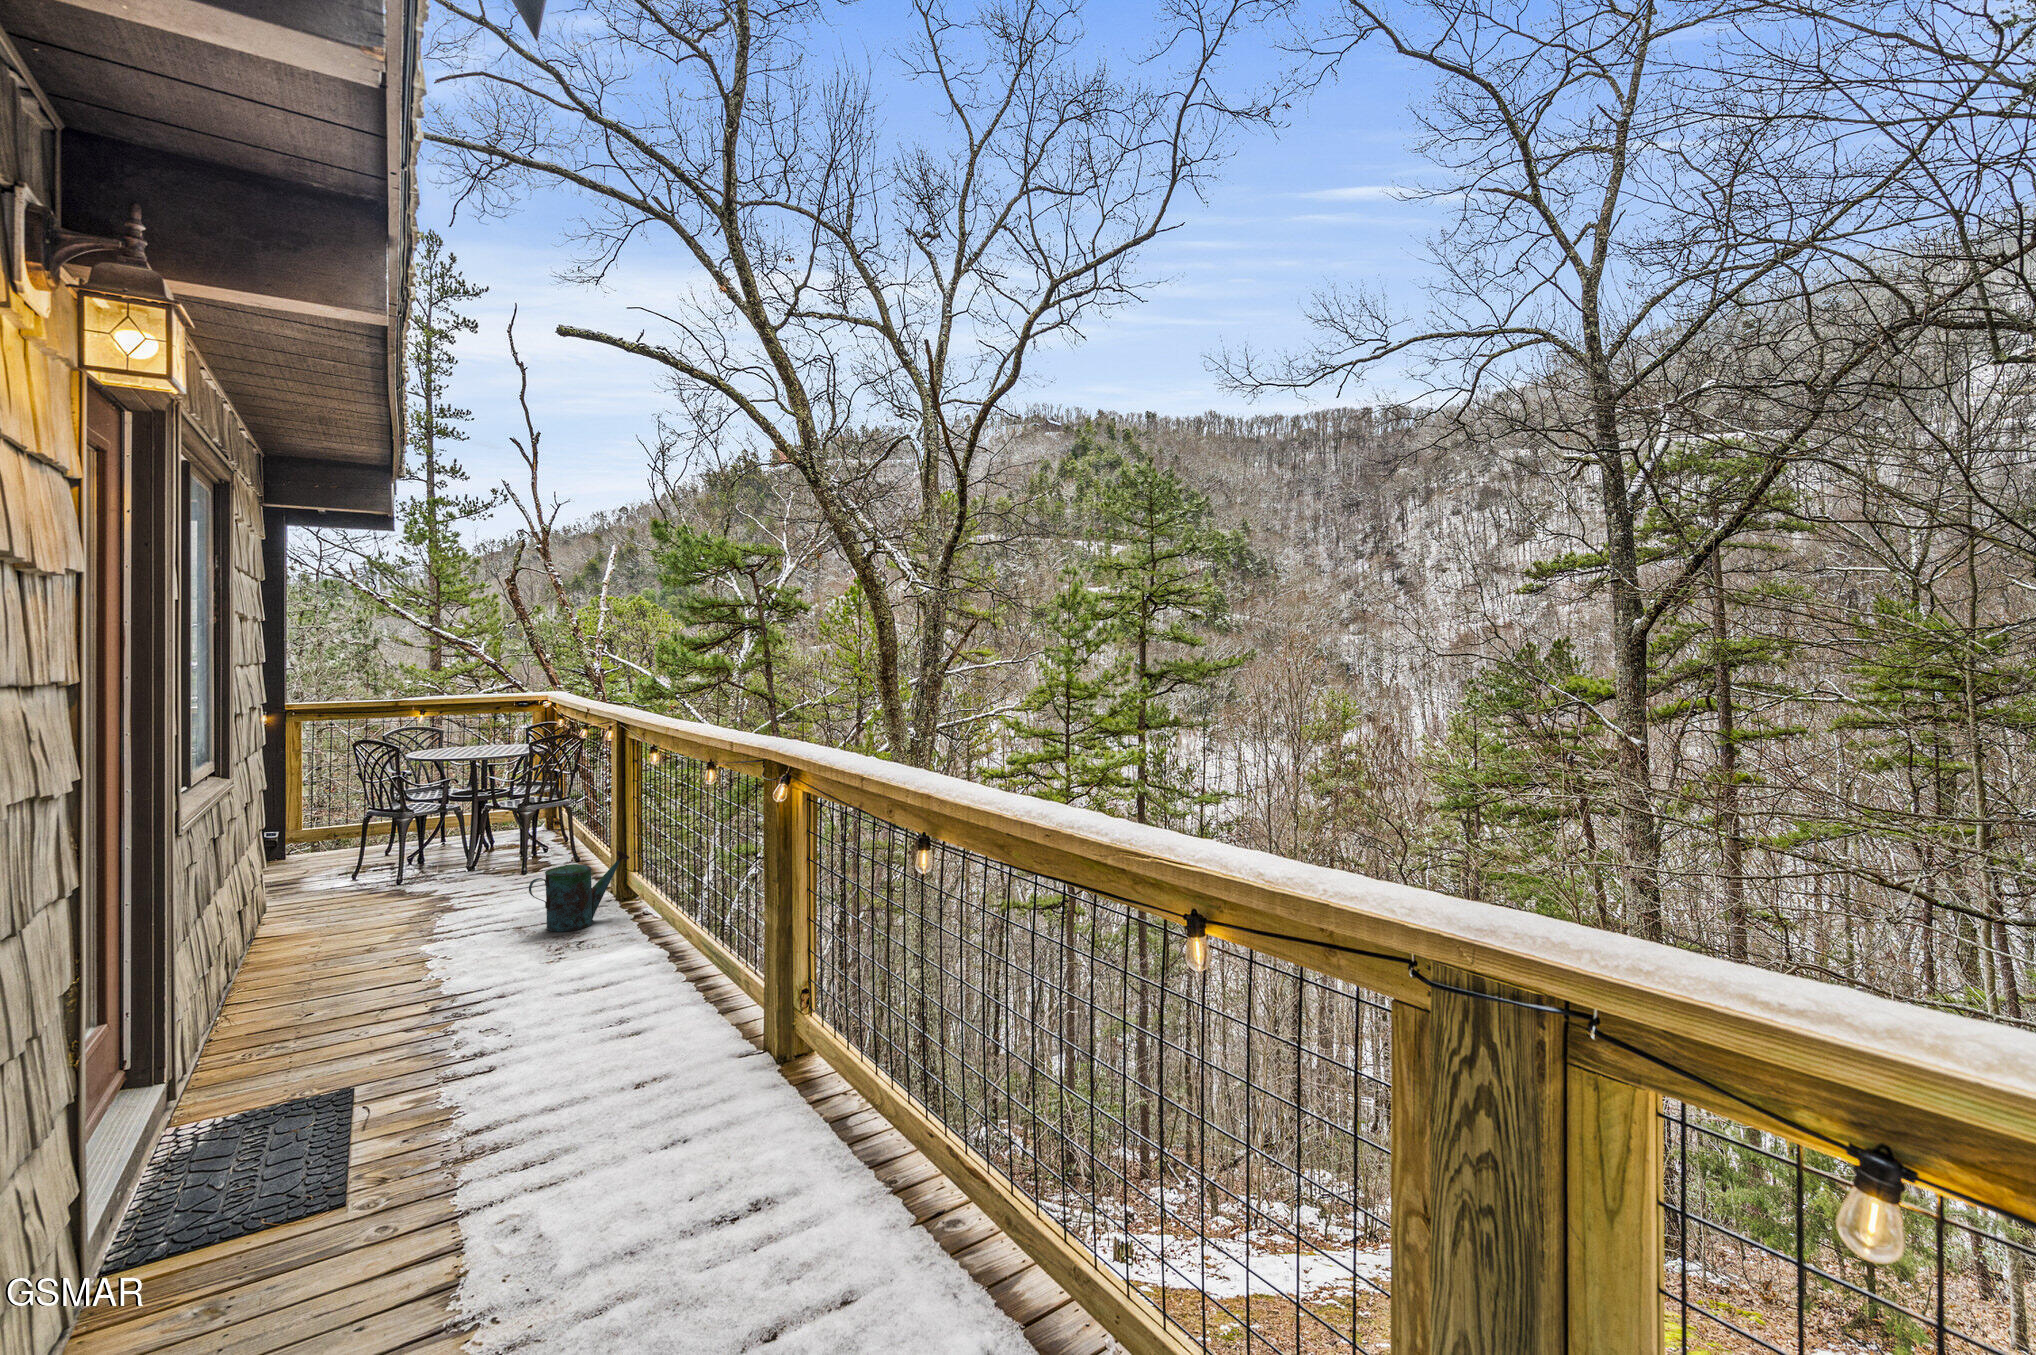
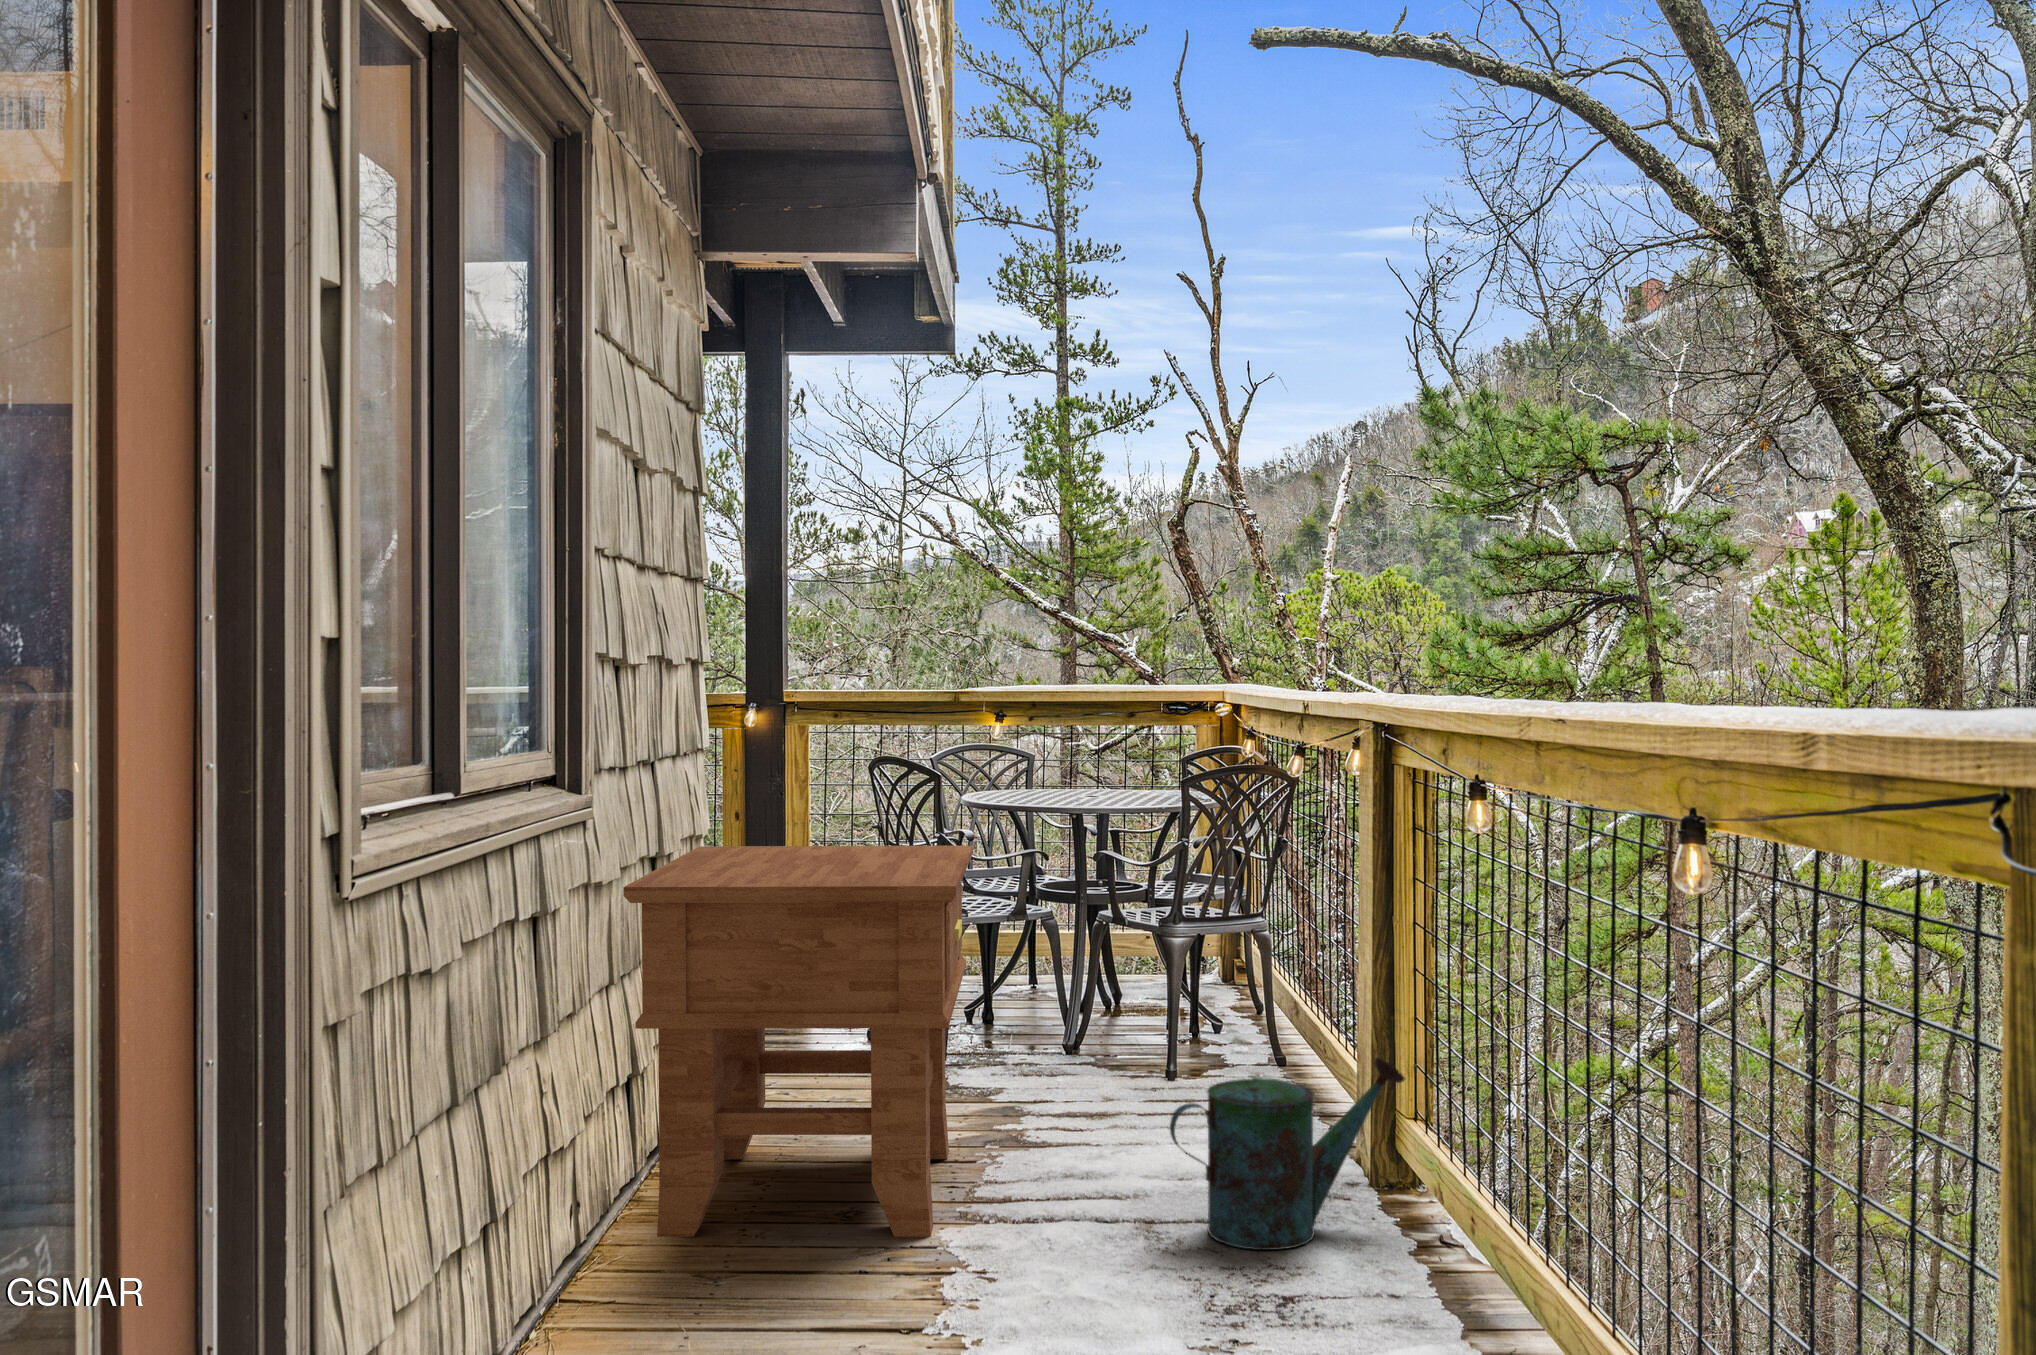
side table: none [244,780,425,974] -> present [623,845,973,1237]

